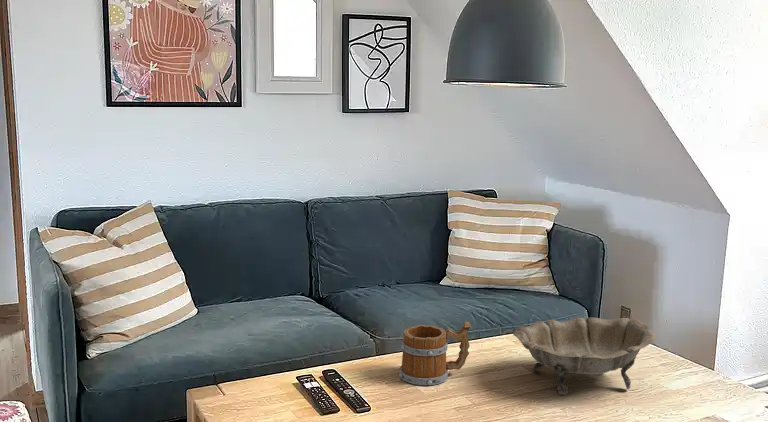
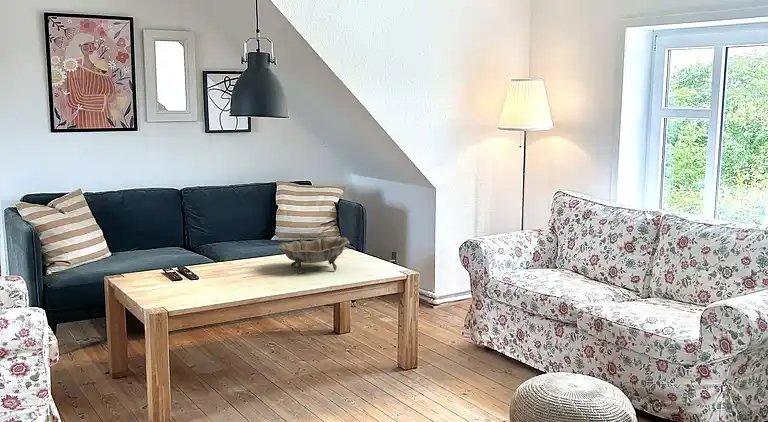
mug: present [399,322,471,385] -> none [218,240,255,272]

